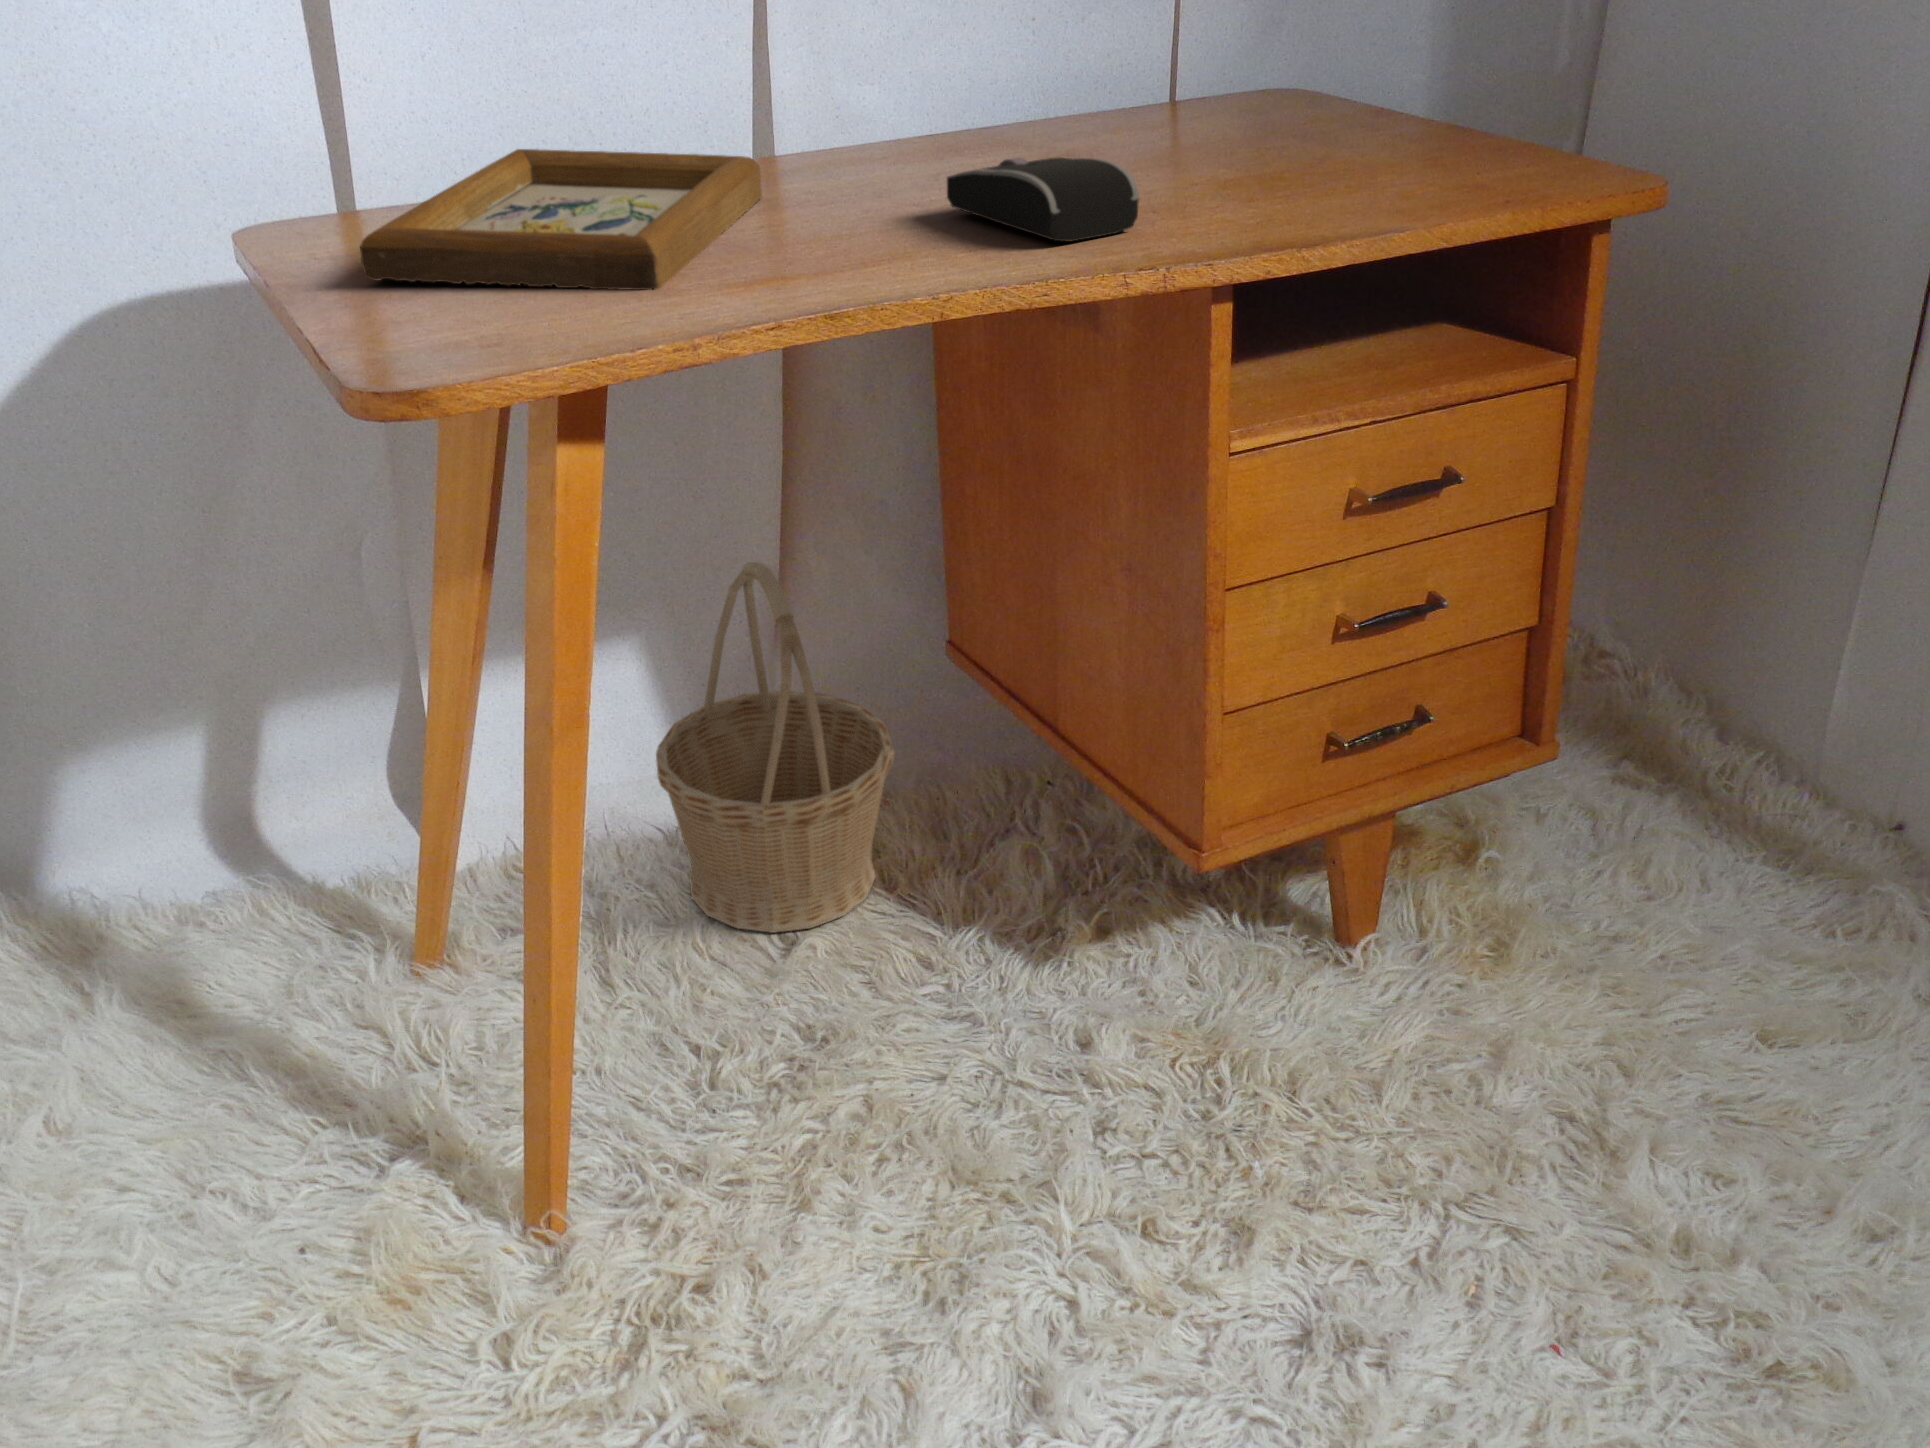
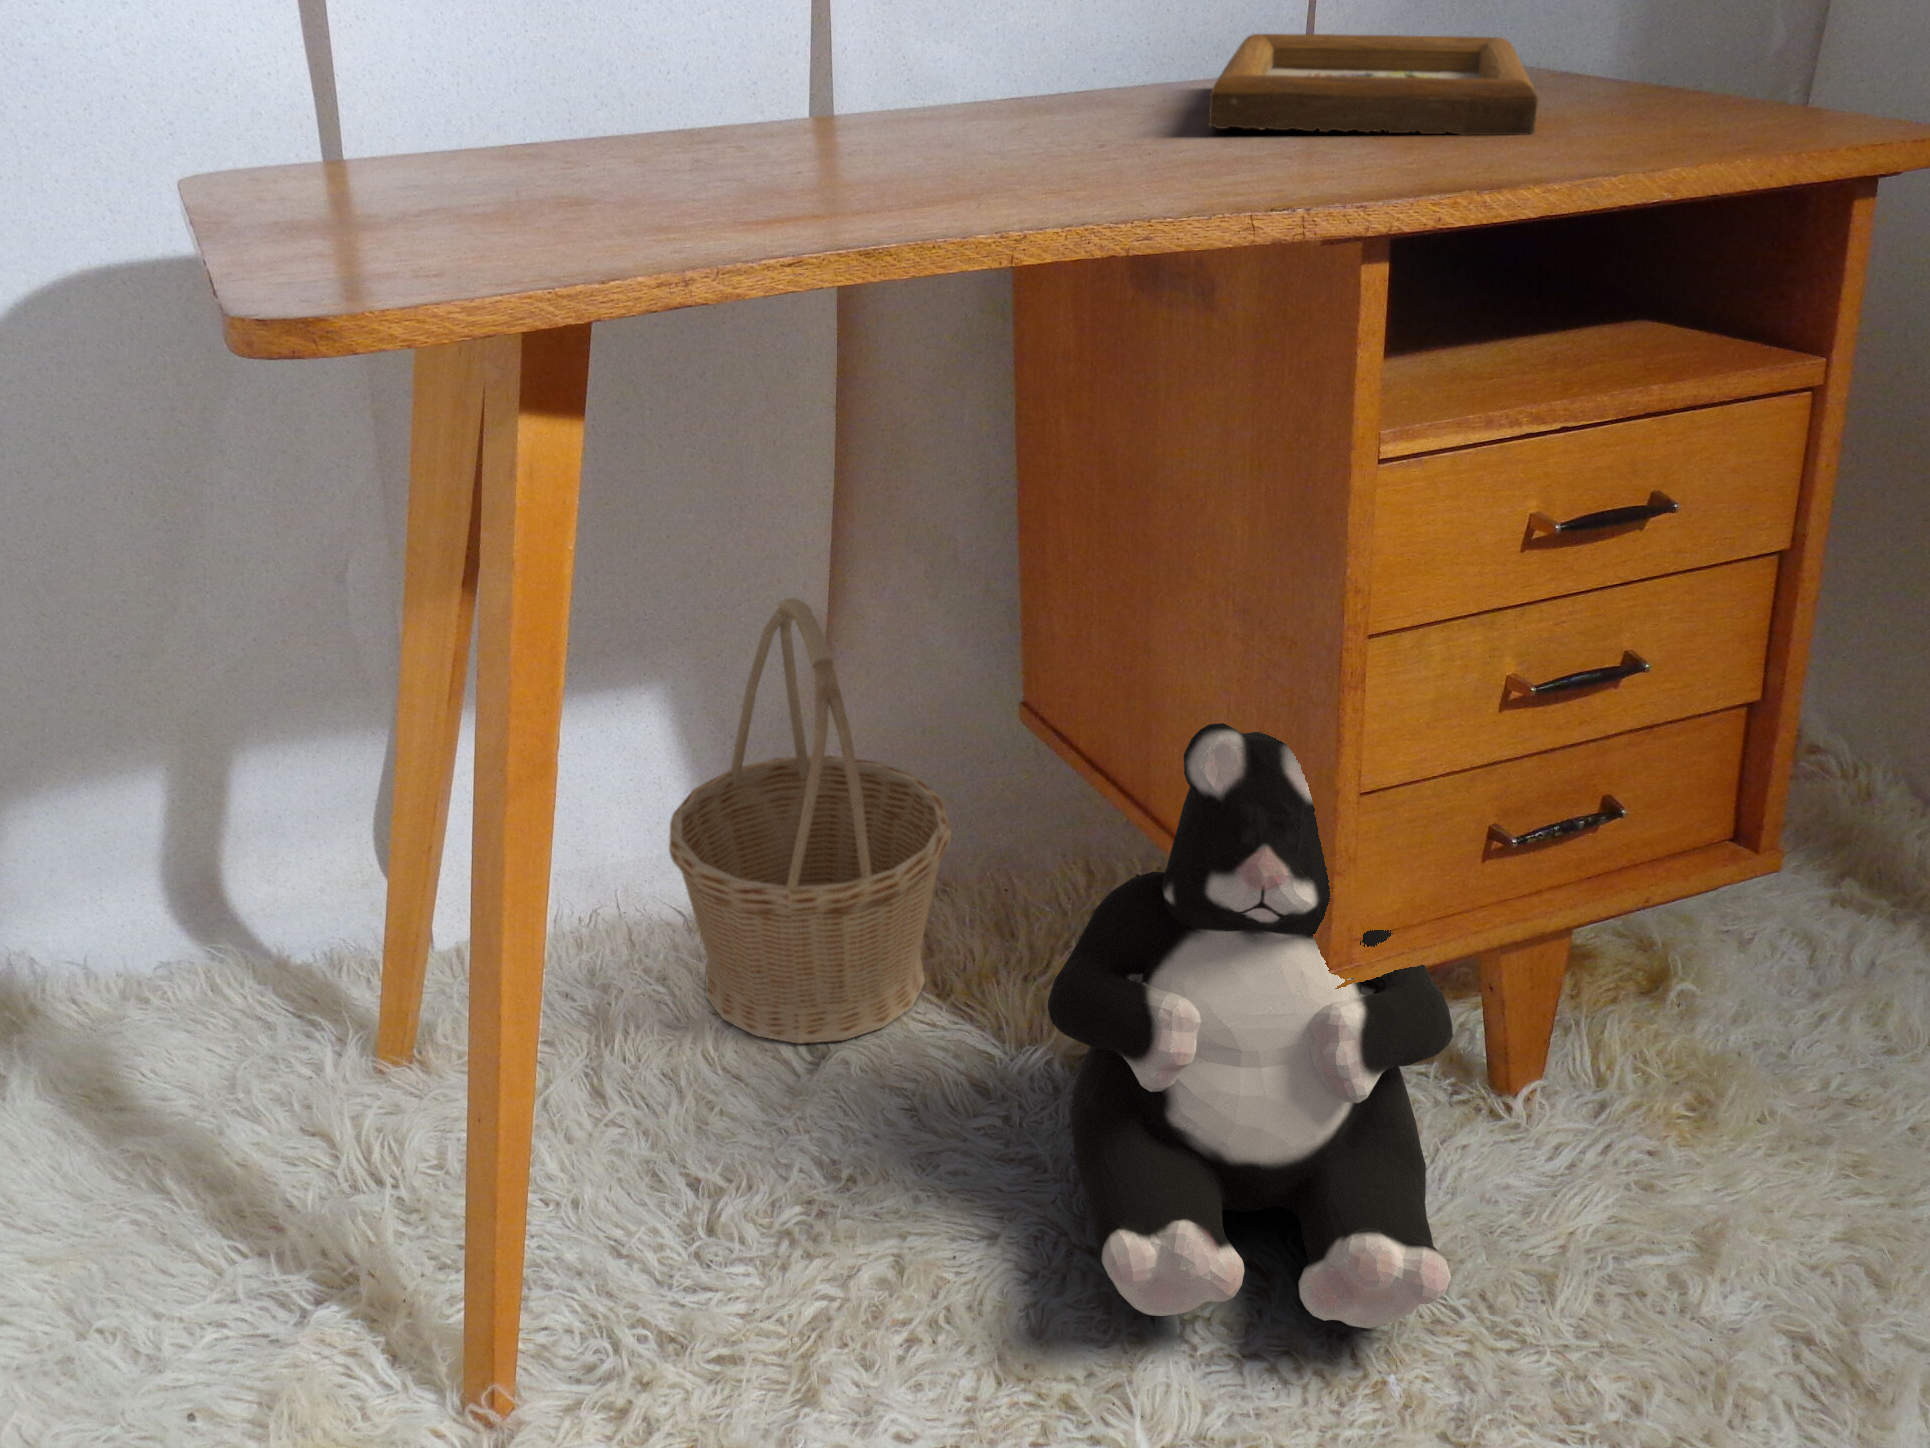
picture frame: present [360,149,762,290] -> present [1209,34,1539,135]
computer mouse: present [947,157,1139,241] -> none [1029,88,1270,184]
plush toy: none [981,659,1301,1128] -> present [1047,723,1453,1328]

